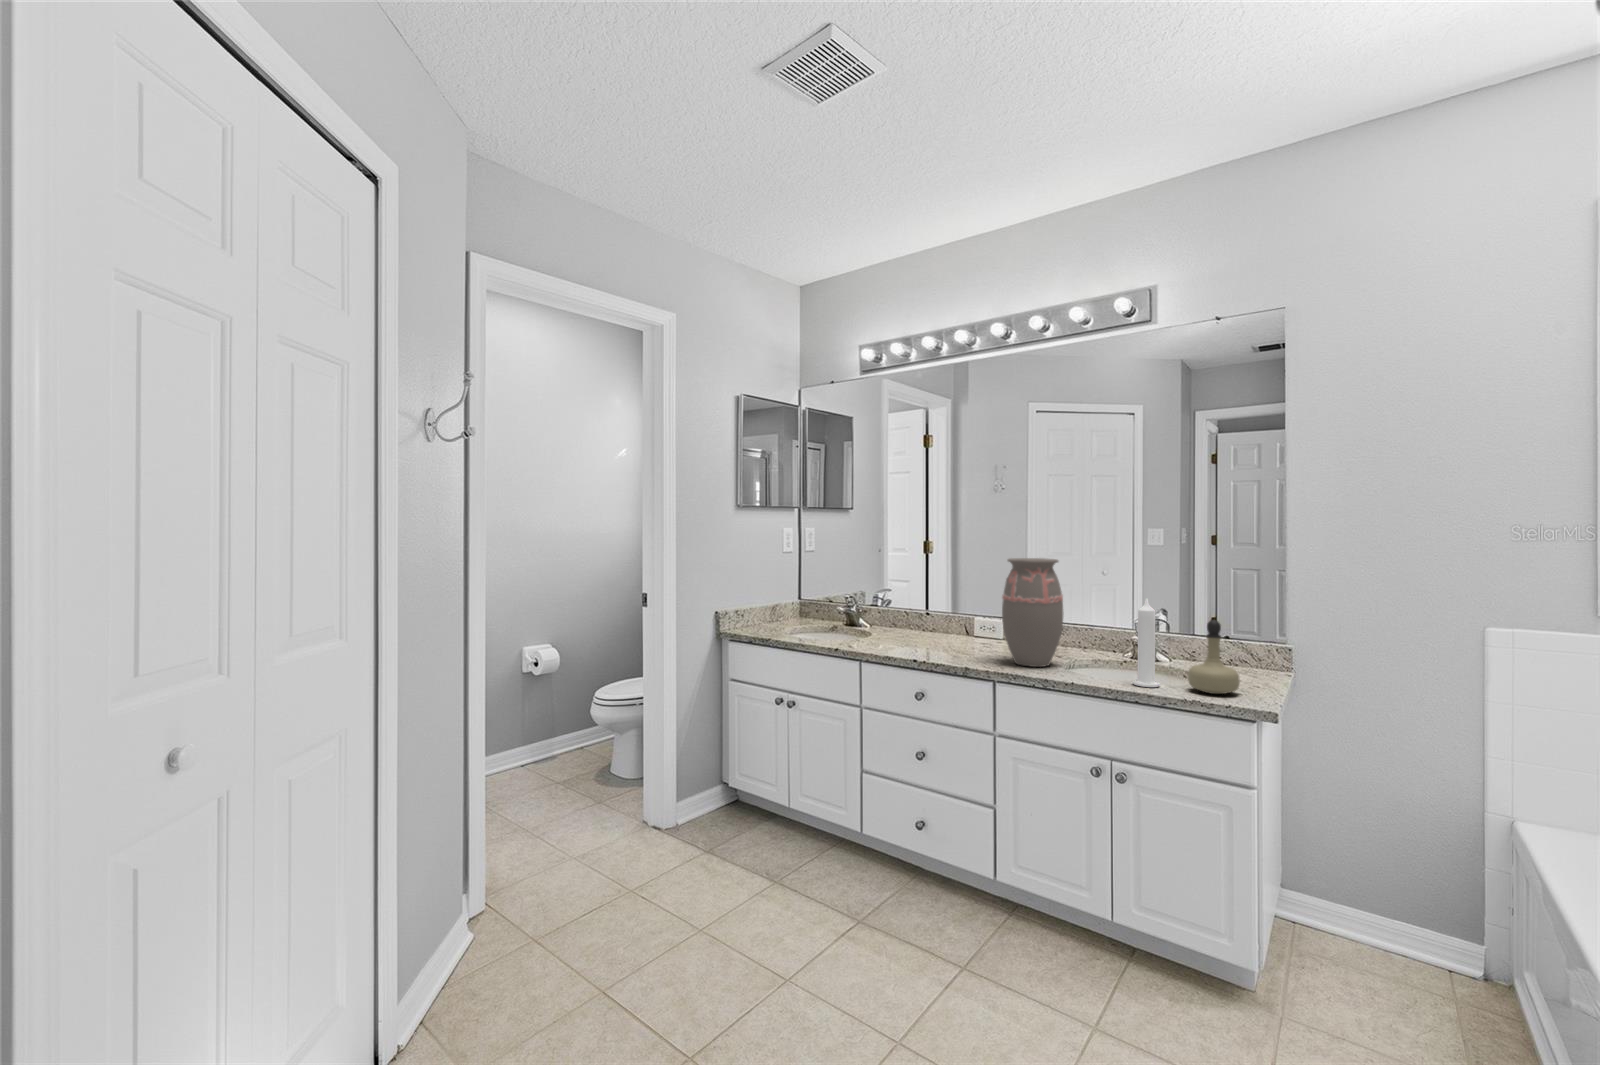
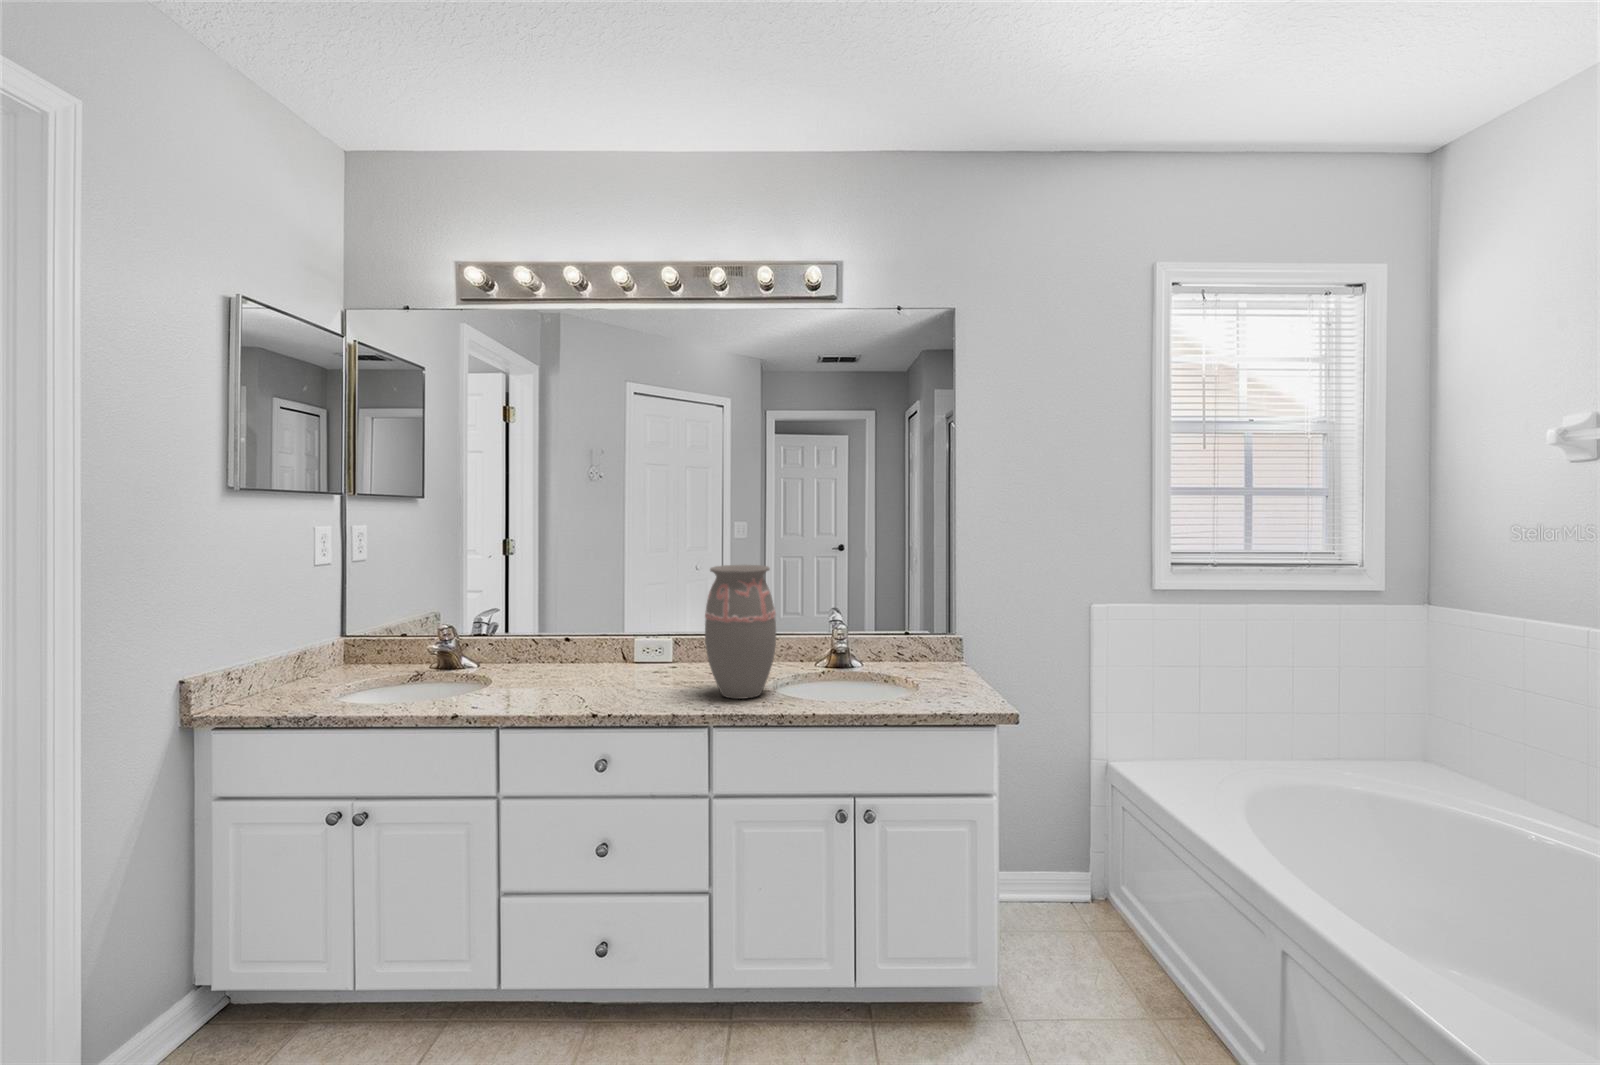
candle: present [1133,598,1160,687] -> none [870,608,897,706]
perfume bottle: present [1188,620,1240,694] -> none [922,625,970,703]

